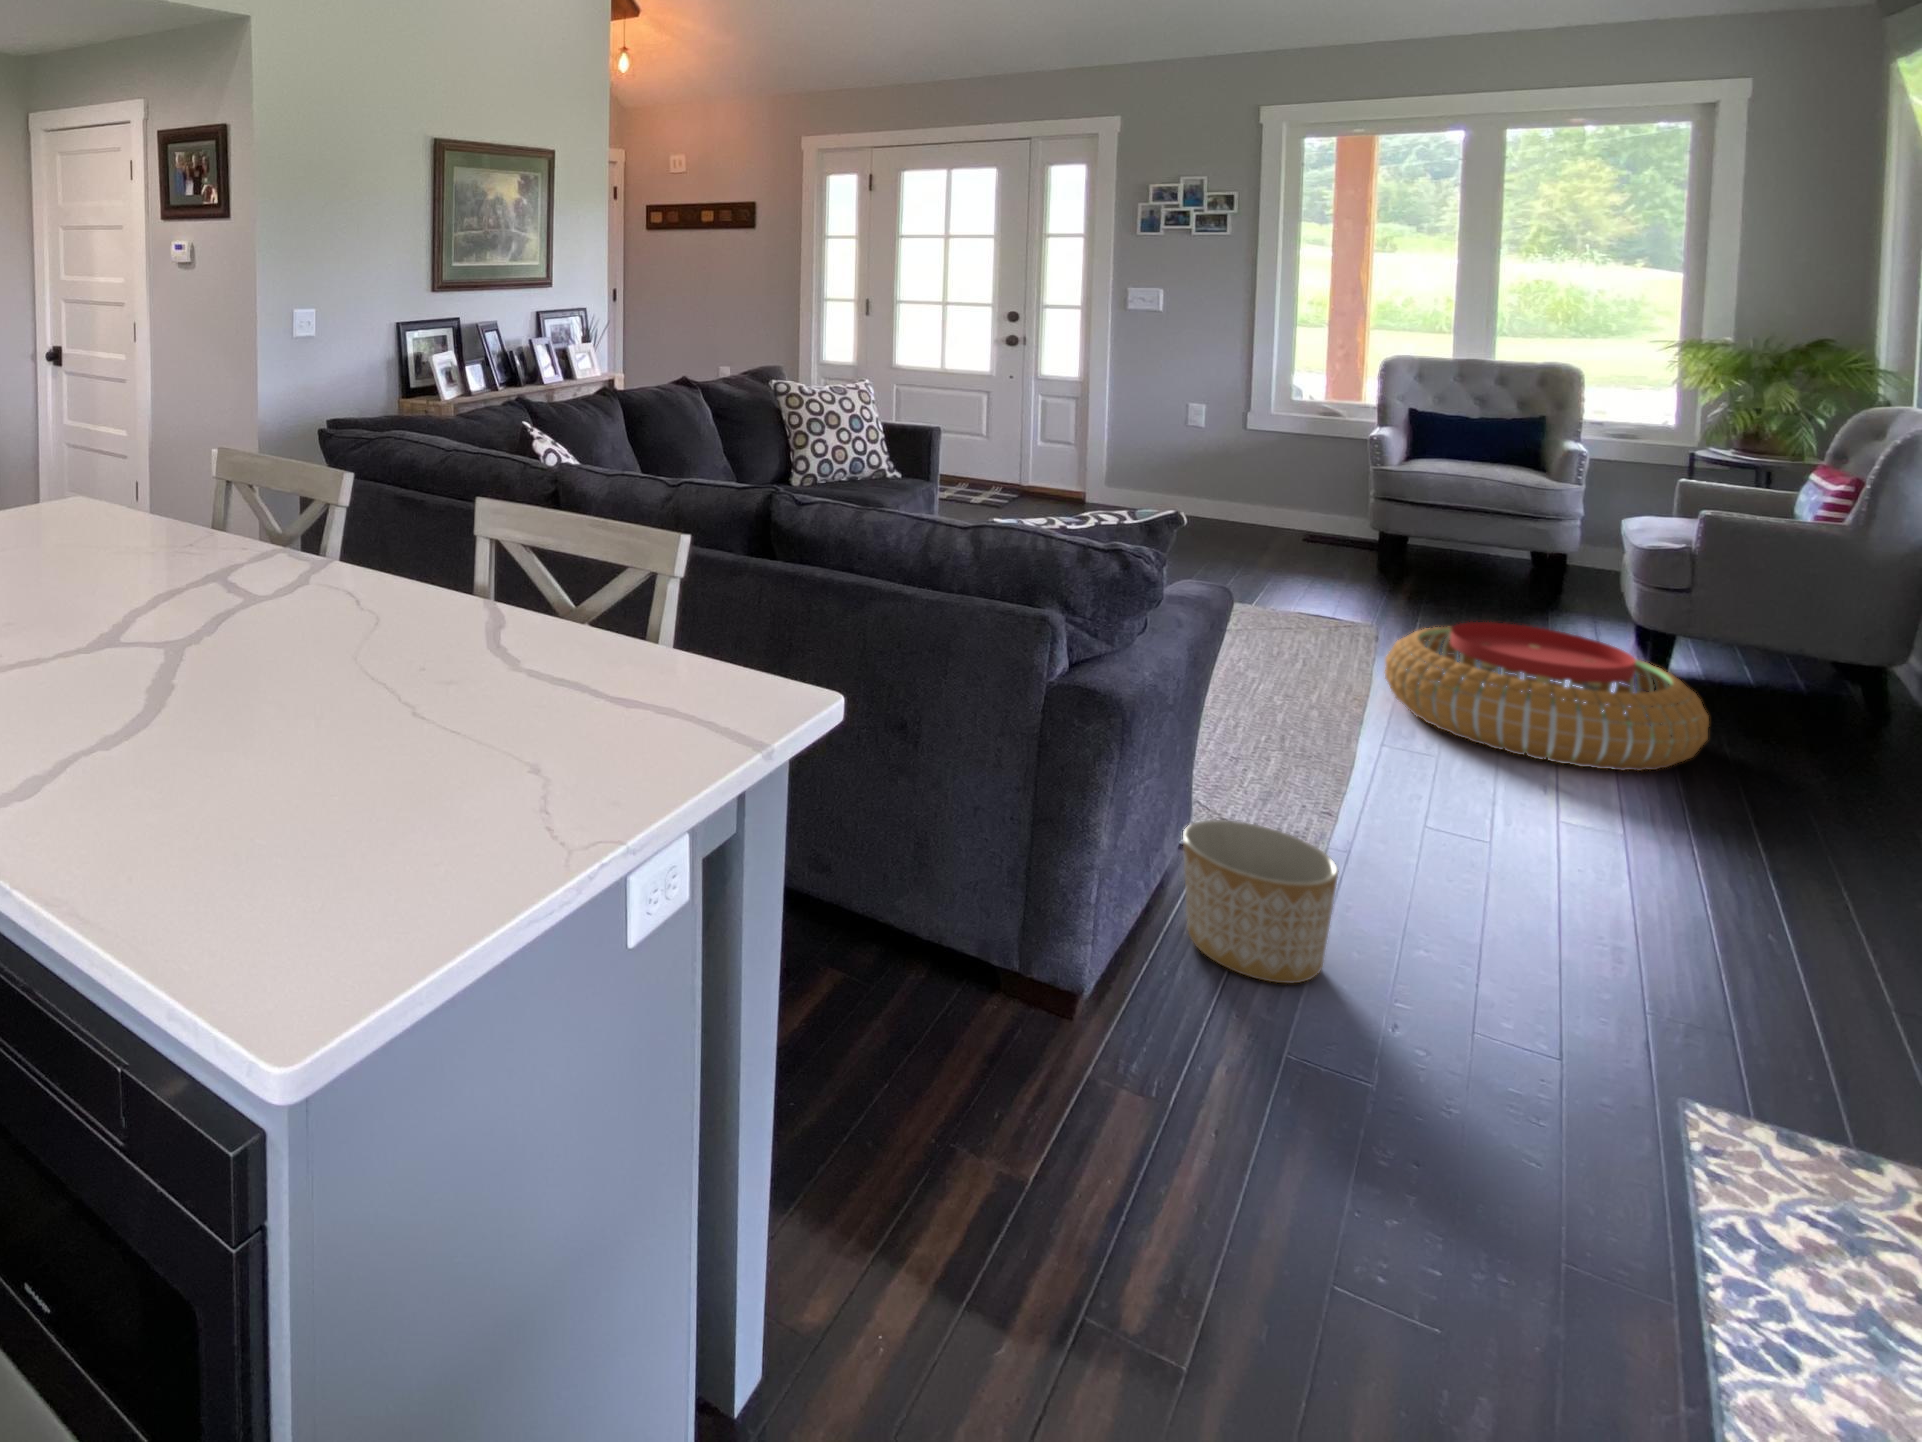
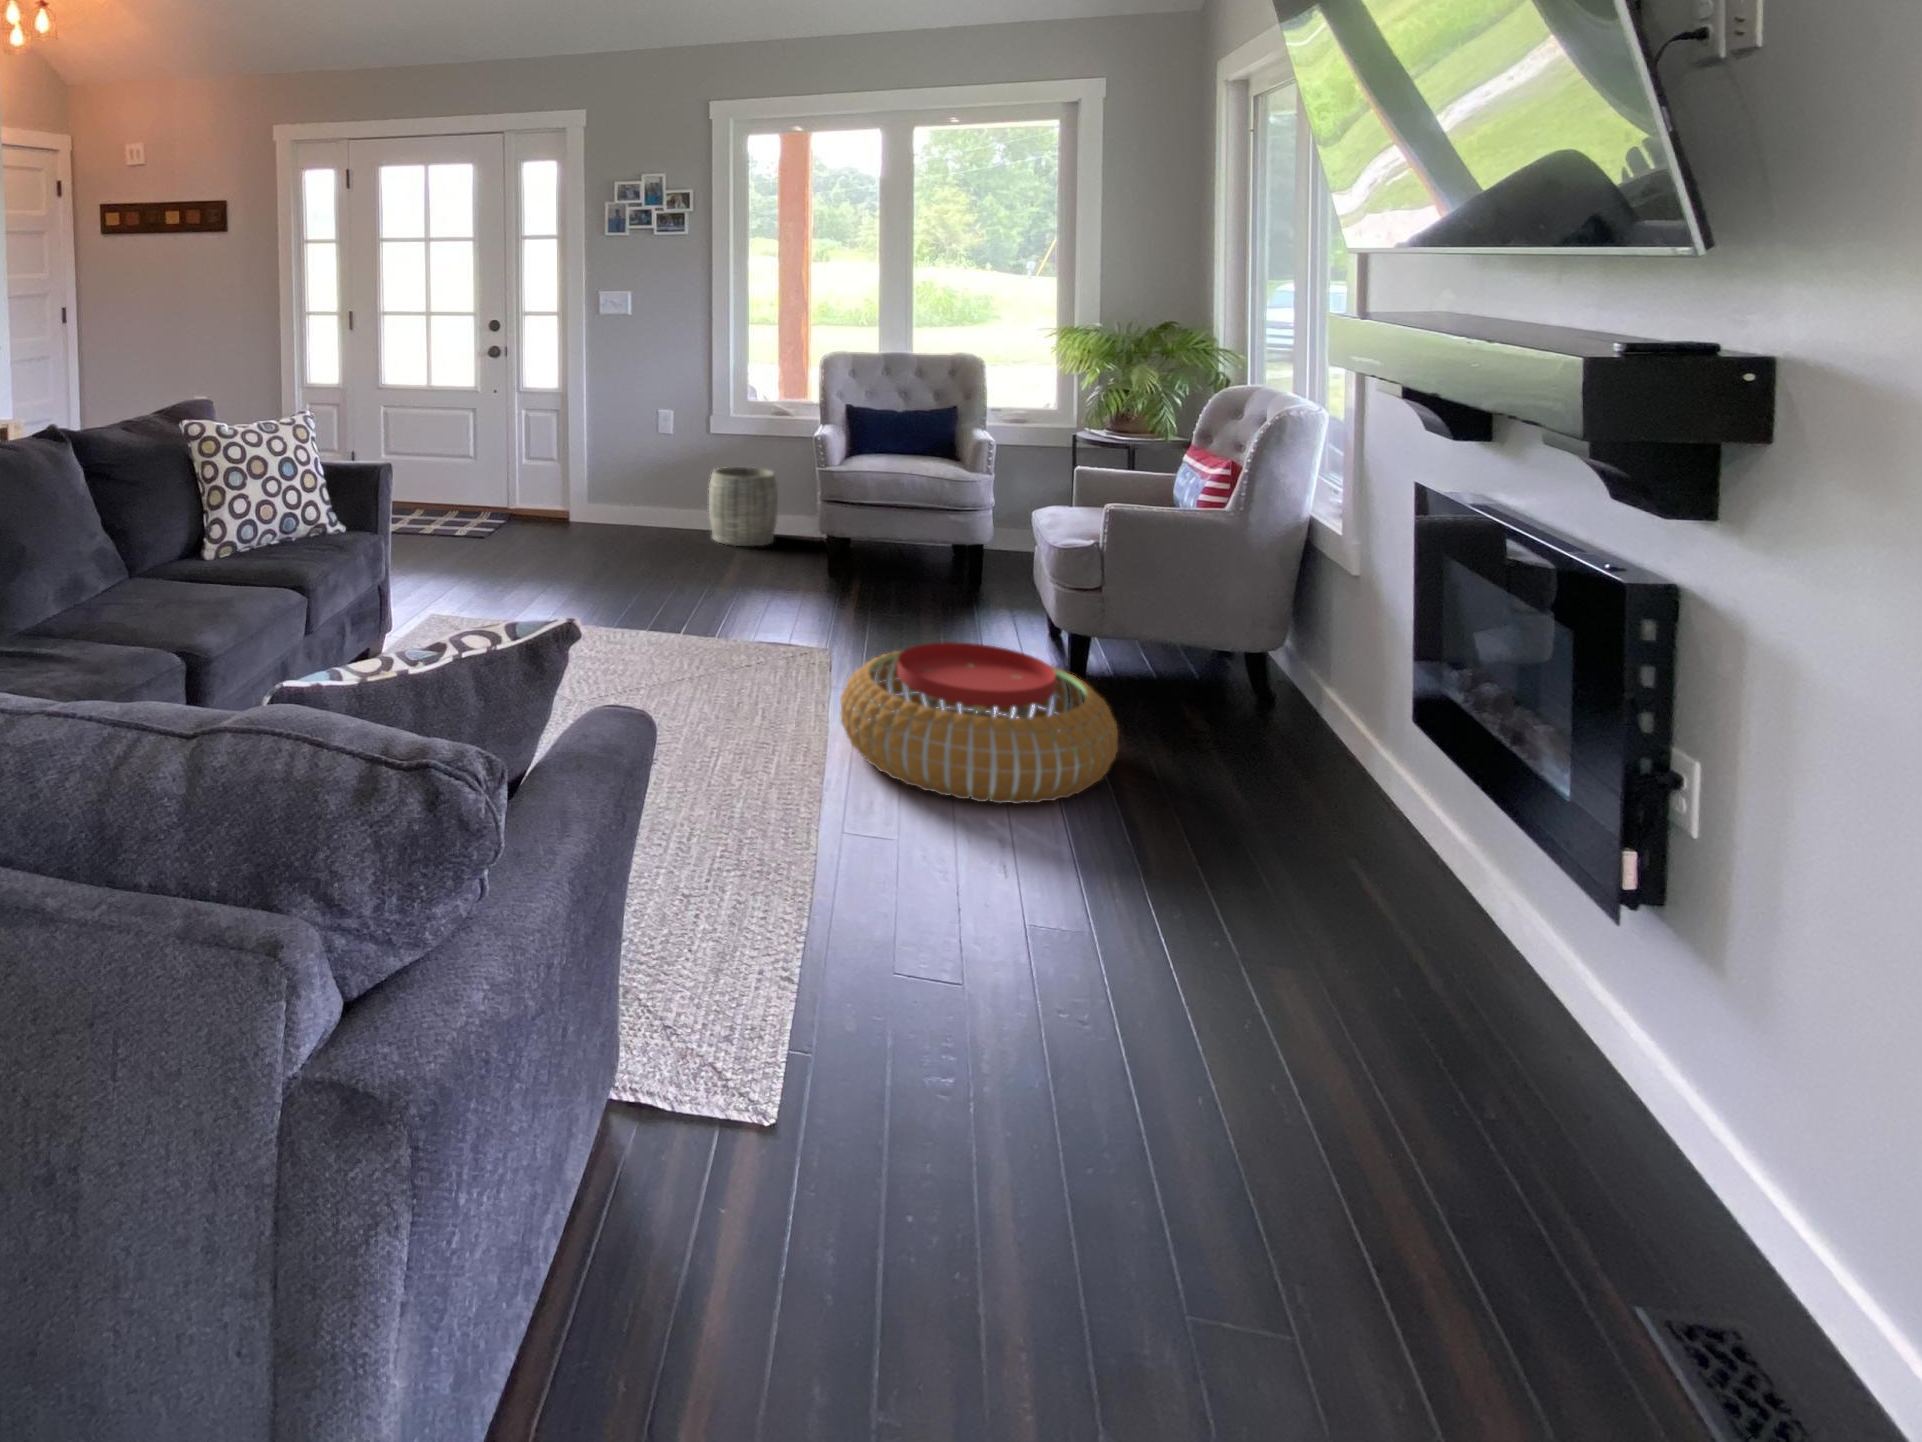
woven basket: none [1236,460,1316,537] -> present [709,467,778,546]
planter: present [1183,820,1339,983] -> none [604,1042,795,1310]

